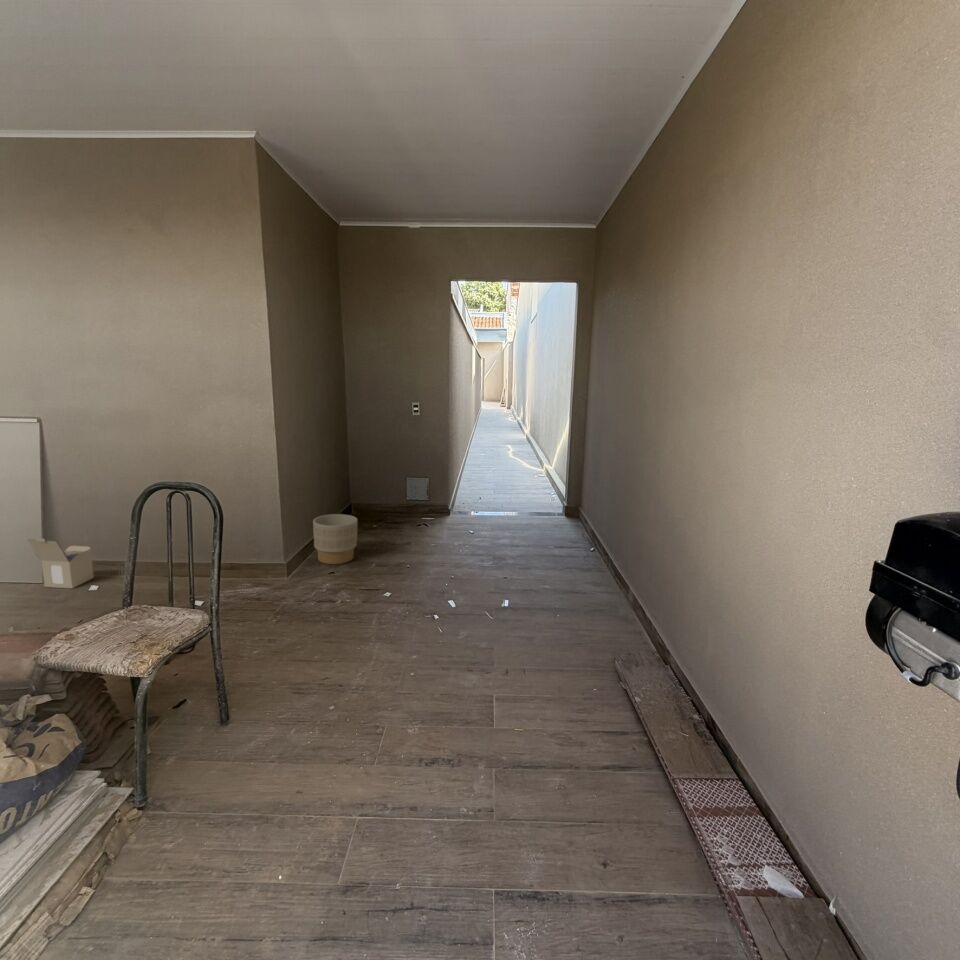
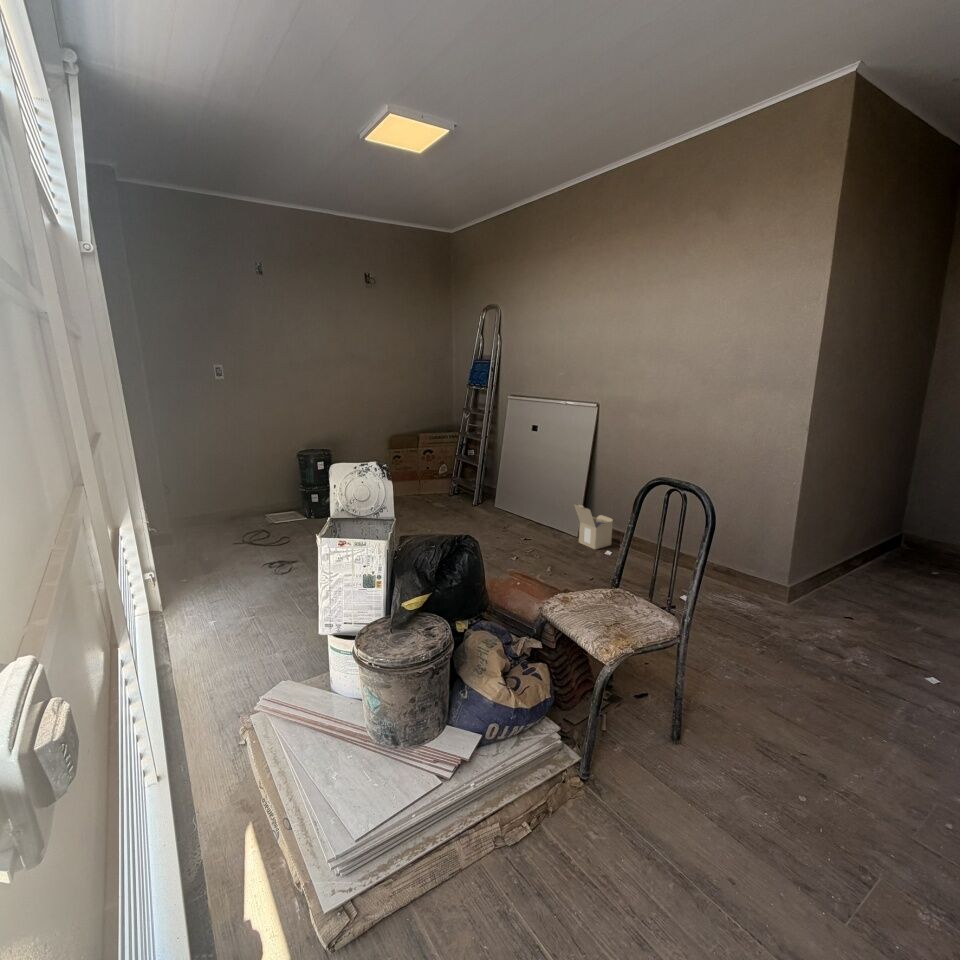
planter: present [313,514,357,564] -> none [828,542,900,608]

